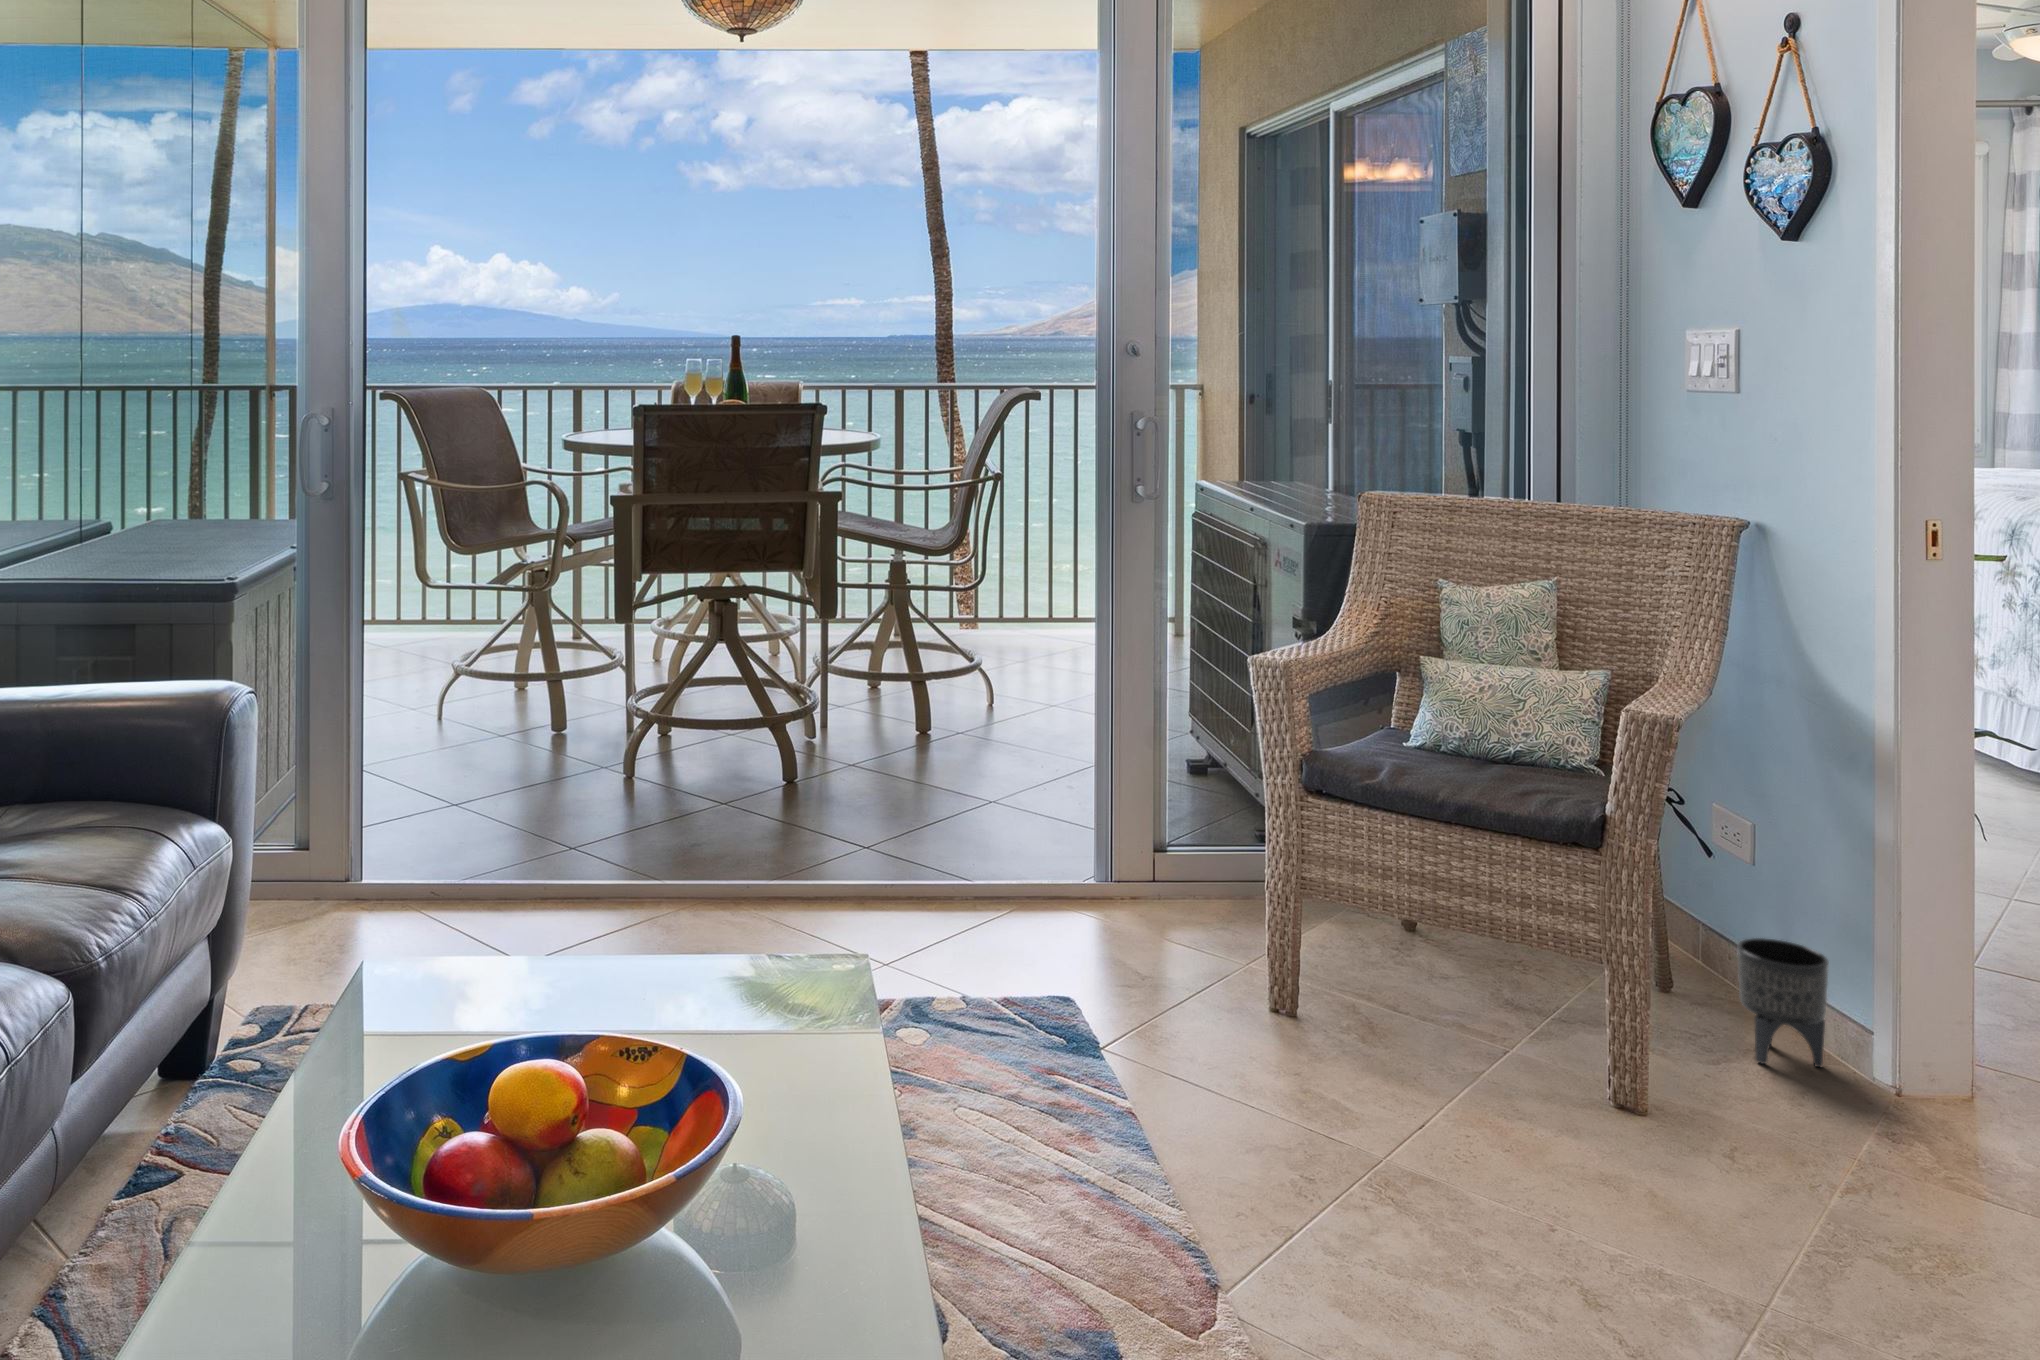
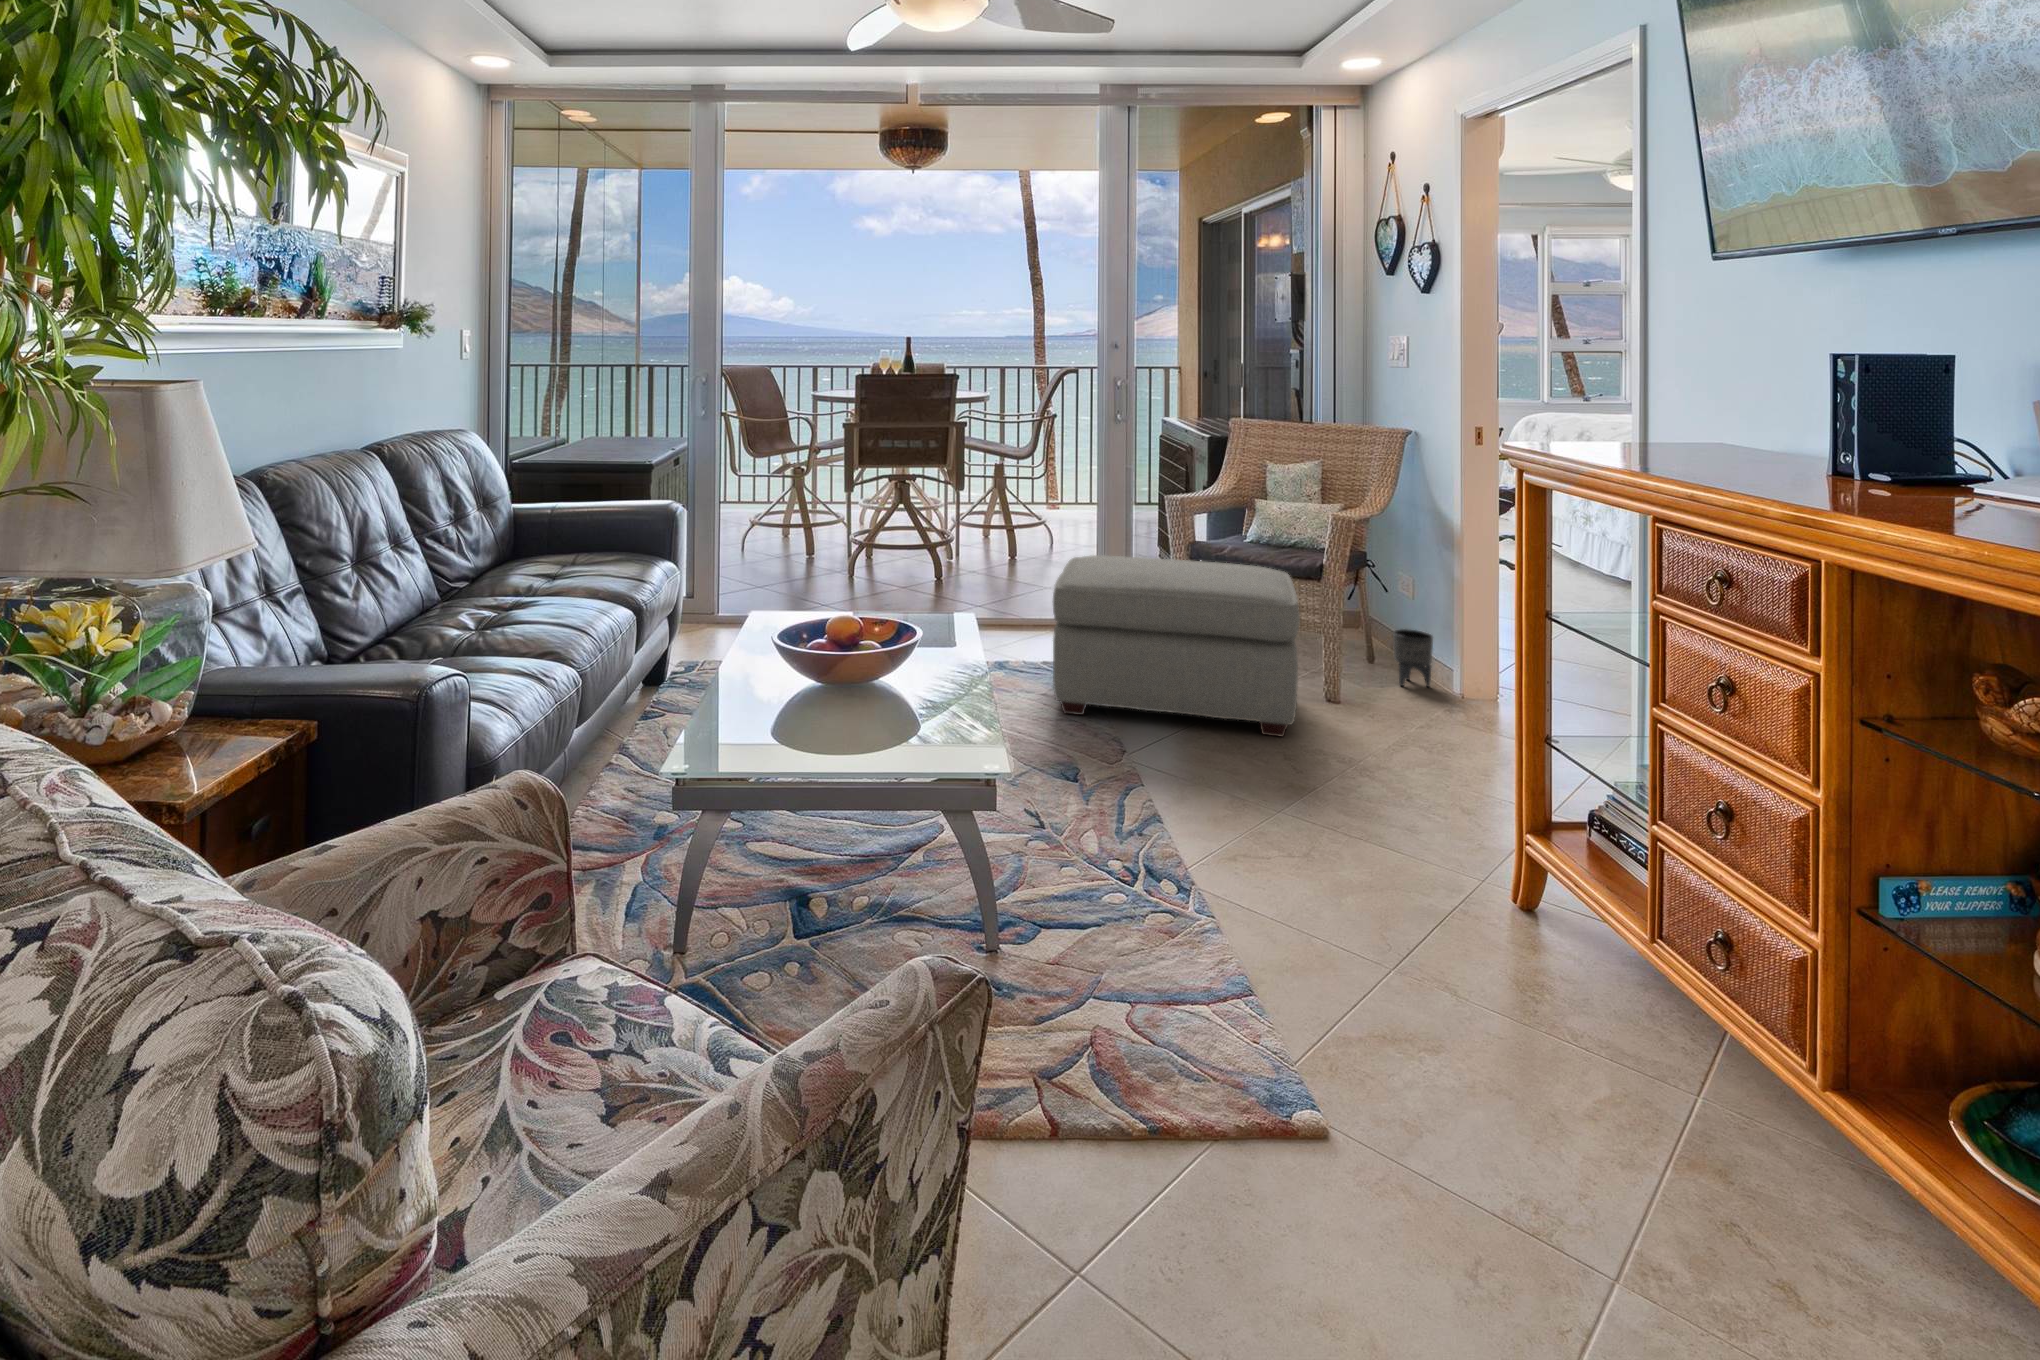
ottoman: none [1037,789,1604,1239] -> present [1053,555,1300,736]

